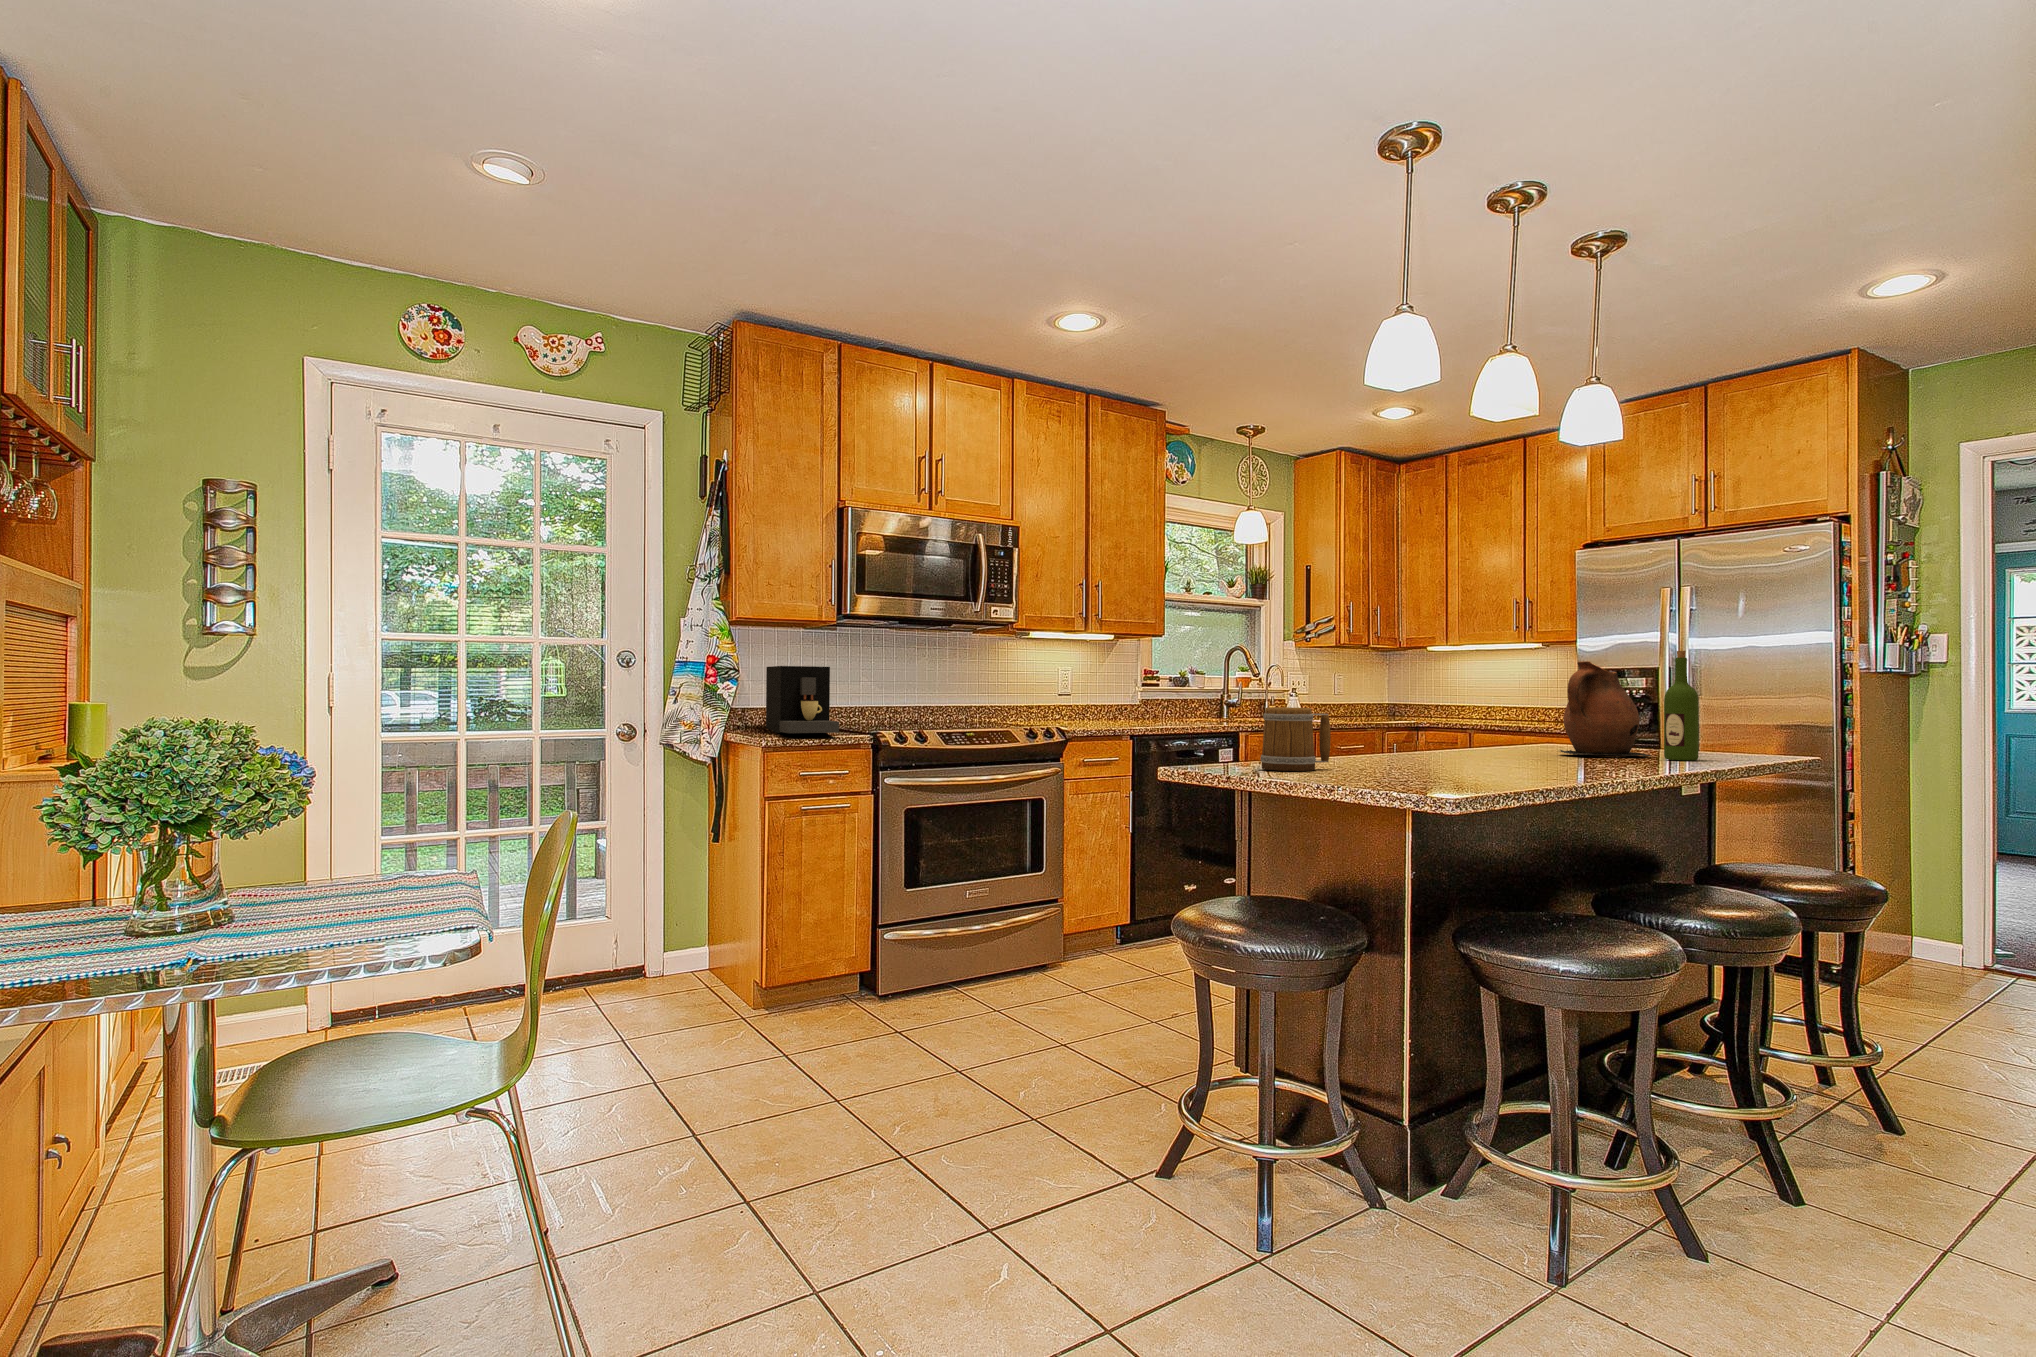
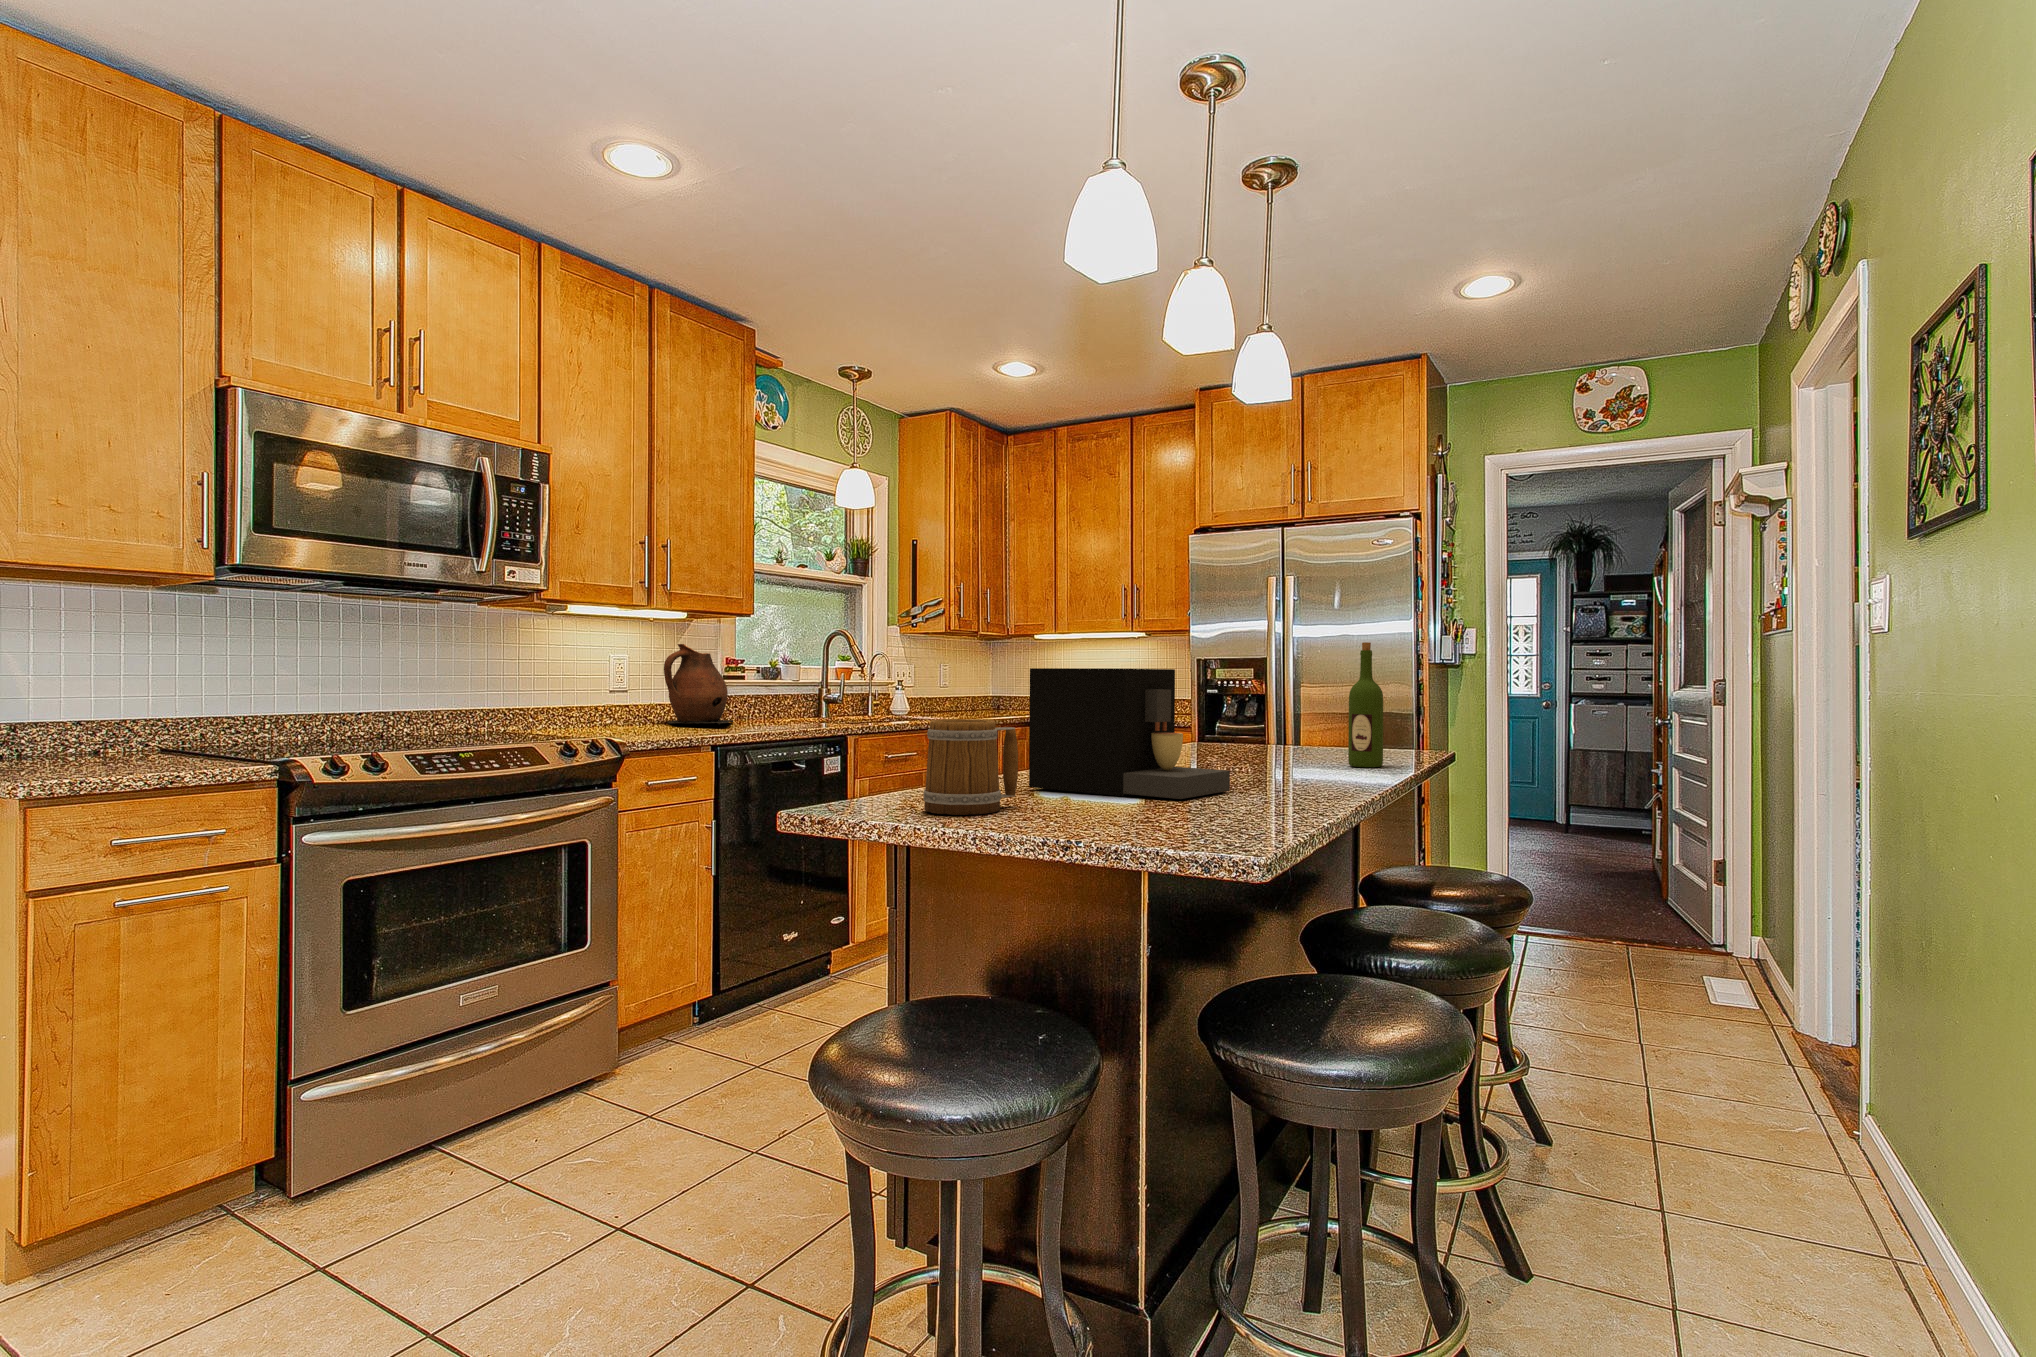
ceramic pitcher: present [1560,661,1651,758] -> present [664,644,733,724]
coffee maker: present [766,666,839,733] -> present [1029,668,1230,799]

